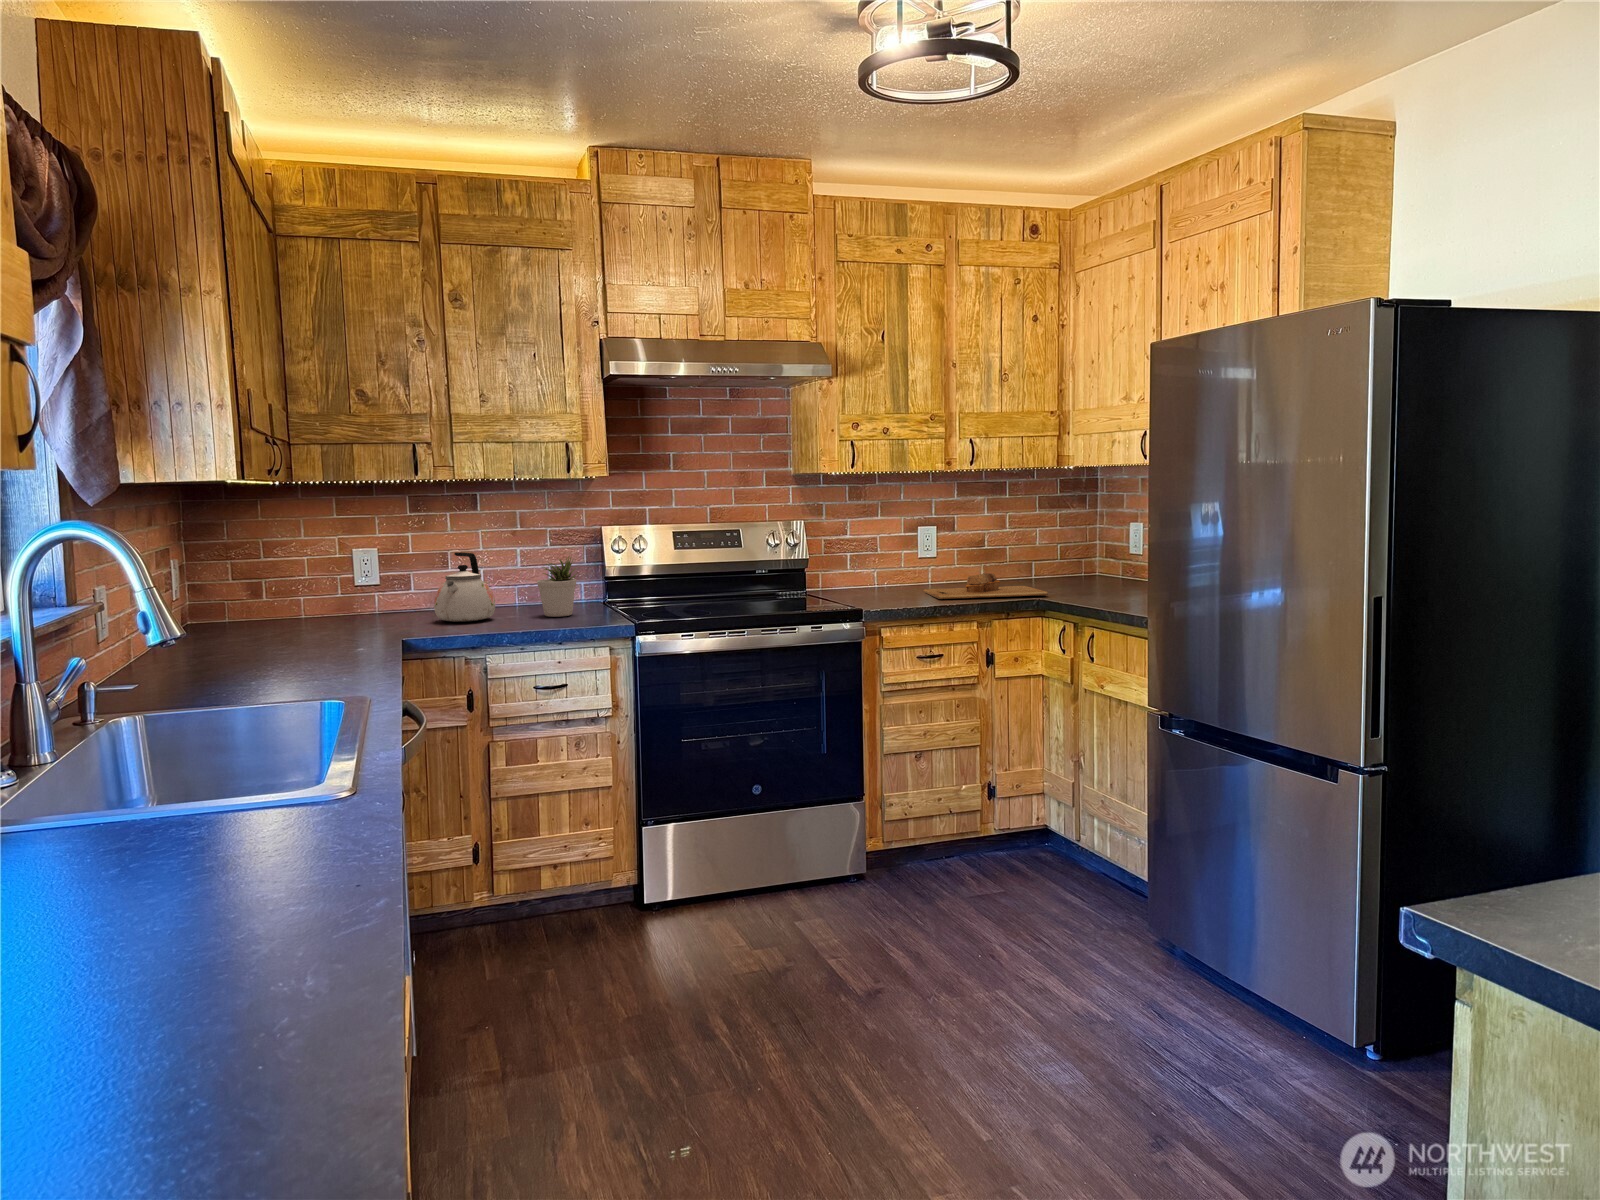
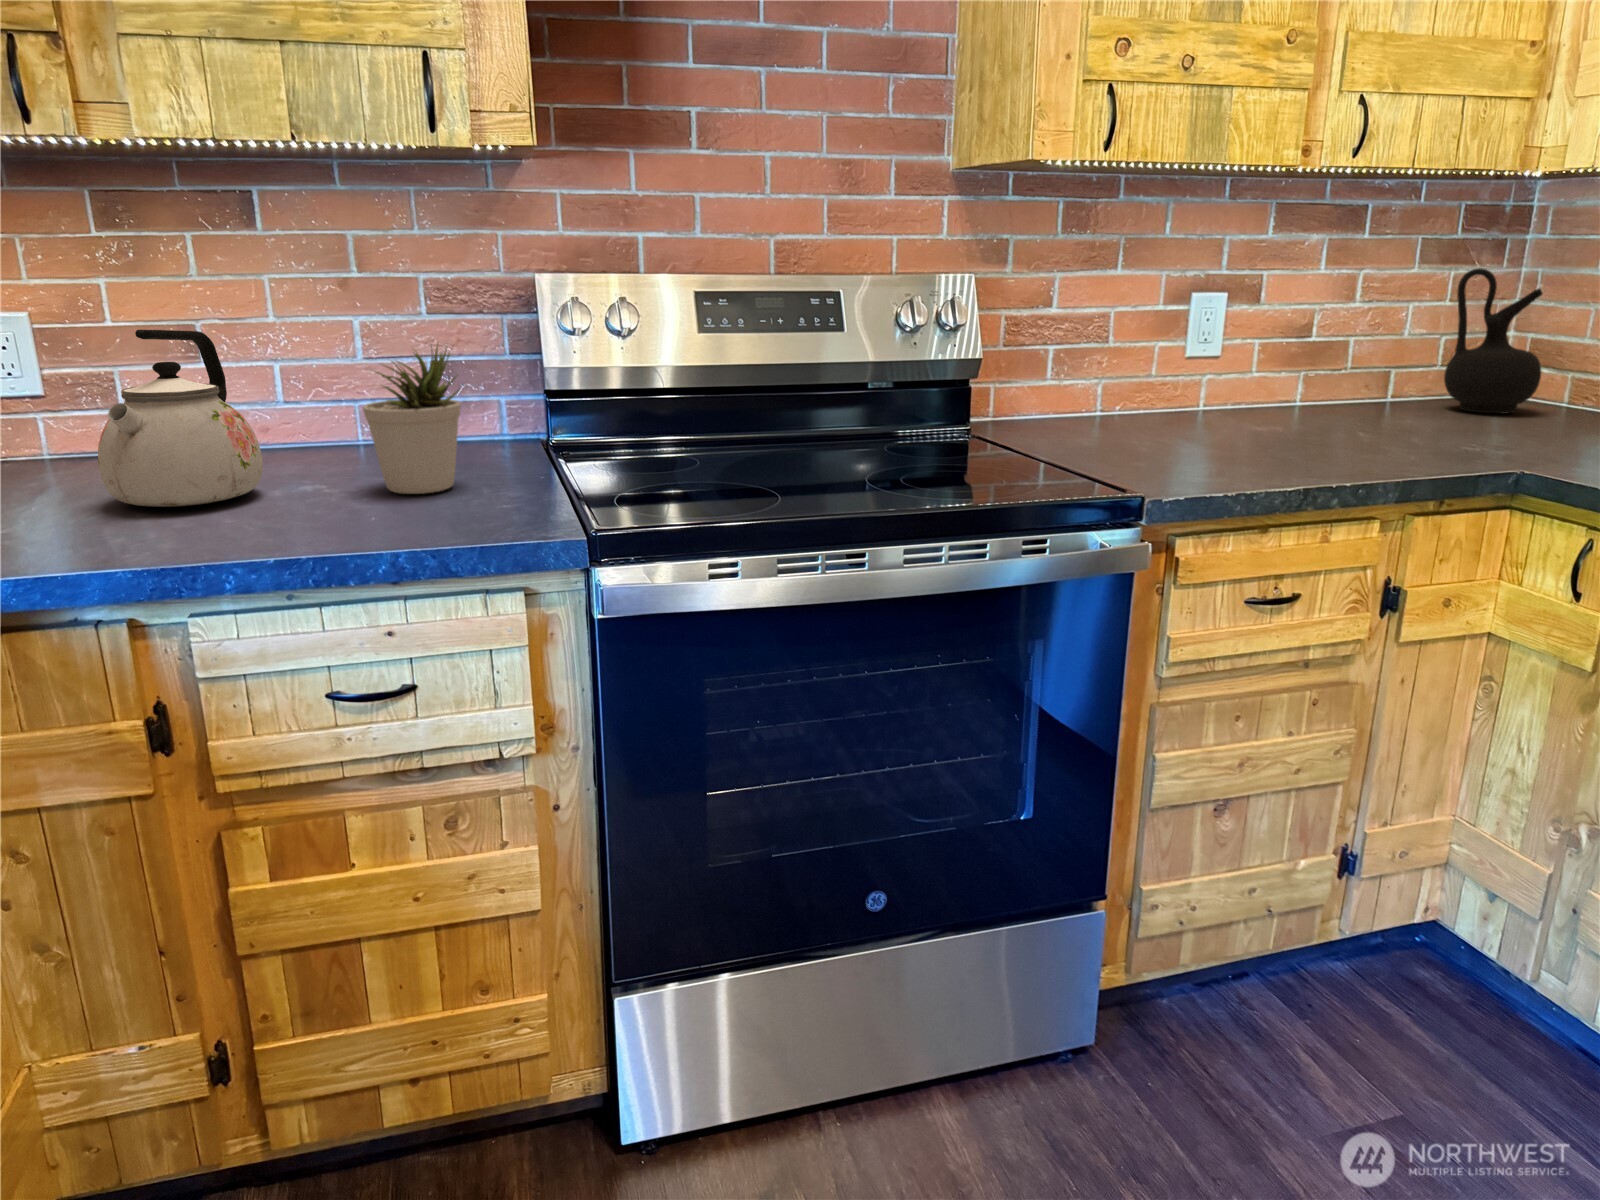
ceramic jug: none [1053,510,1096,580] -> present [1444,268,1542,413]
cutting board: present [923,573,1048,599] -> none [1218,403,1535,464]

